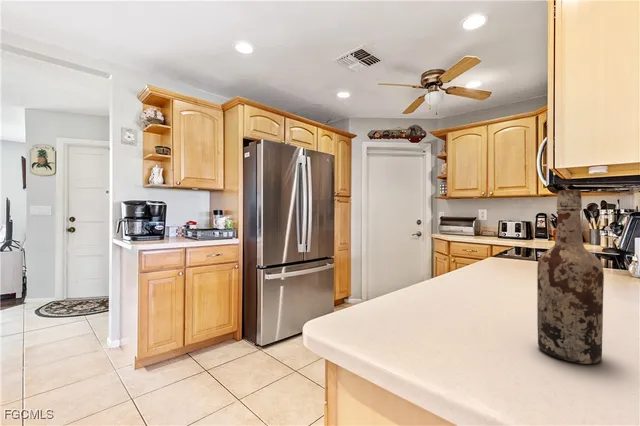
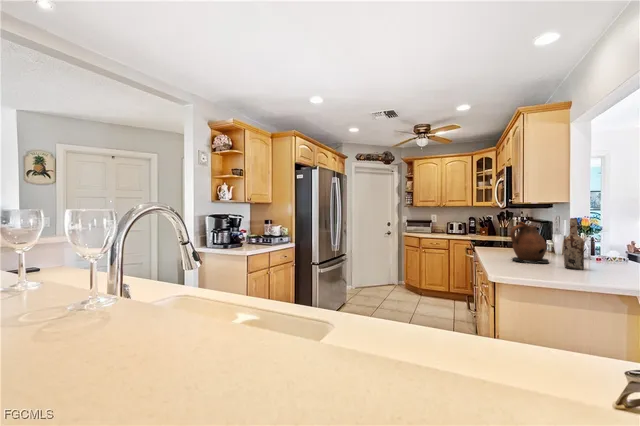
ceramic pitcher: none [446,207,551,319] -> present [511,221,549,263]

